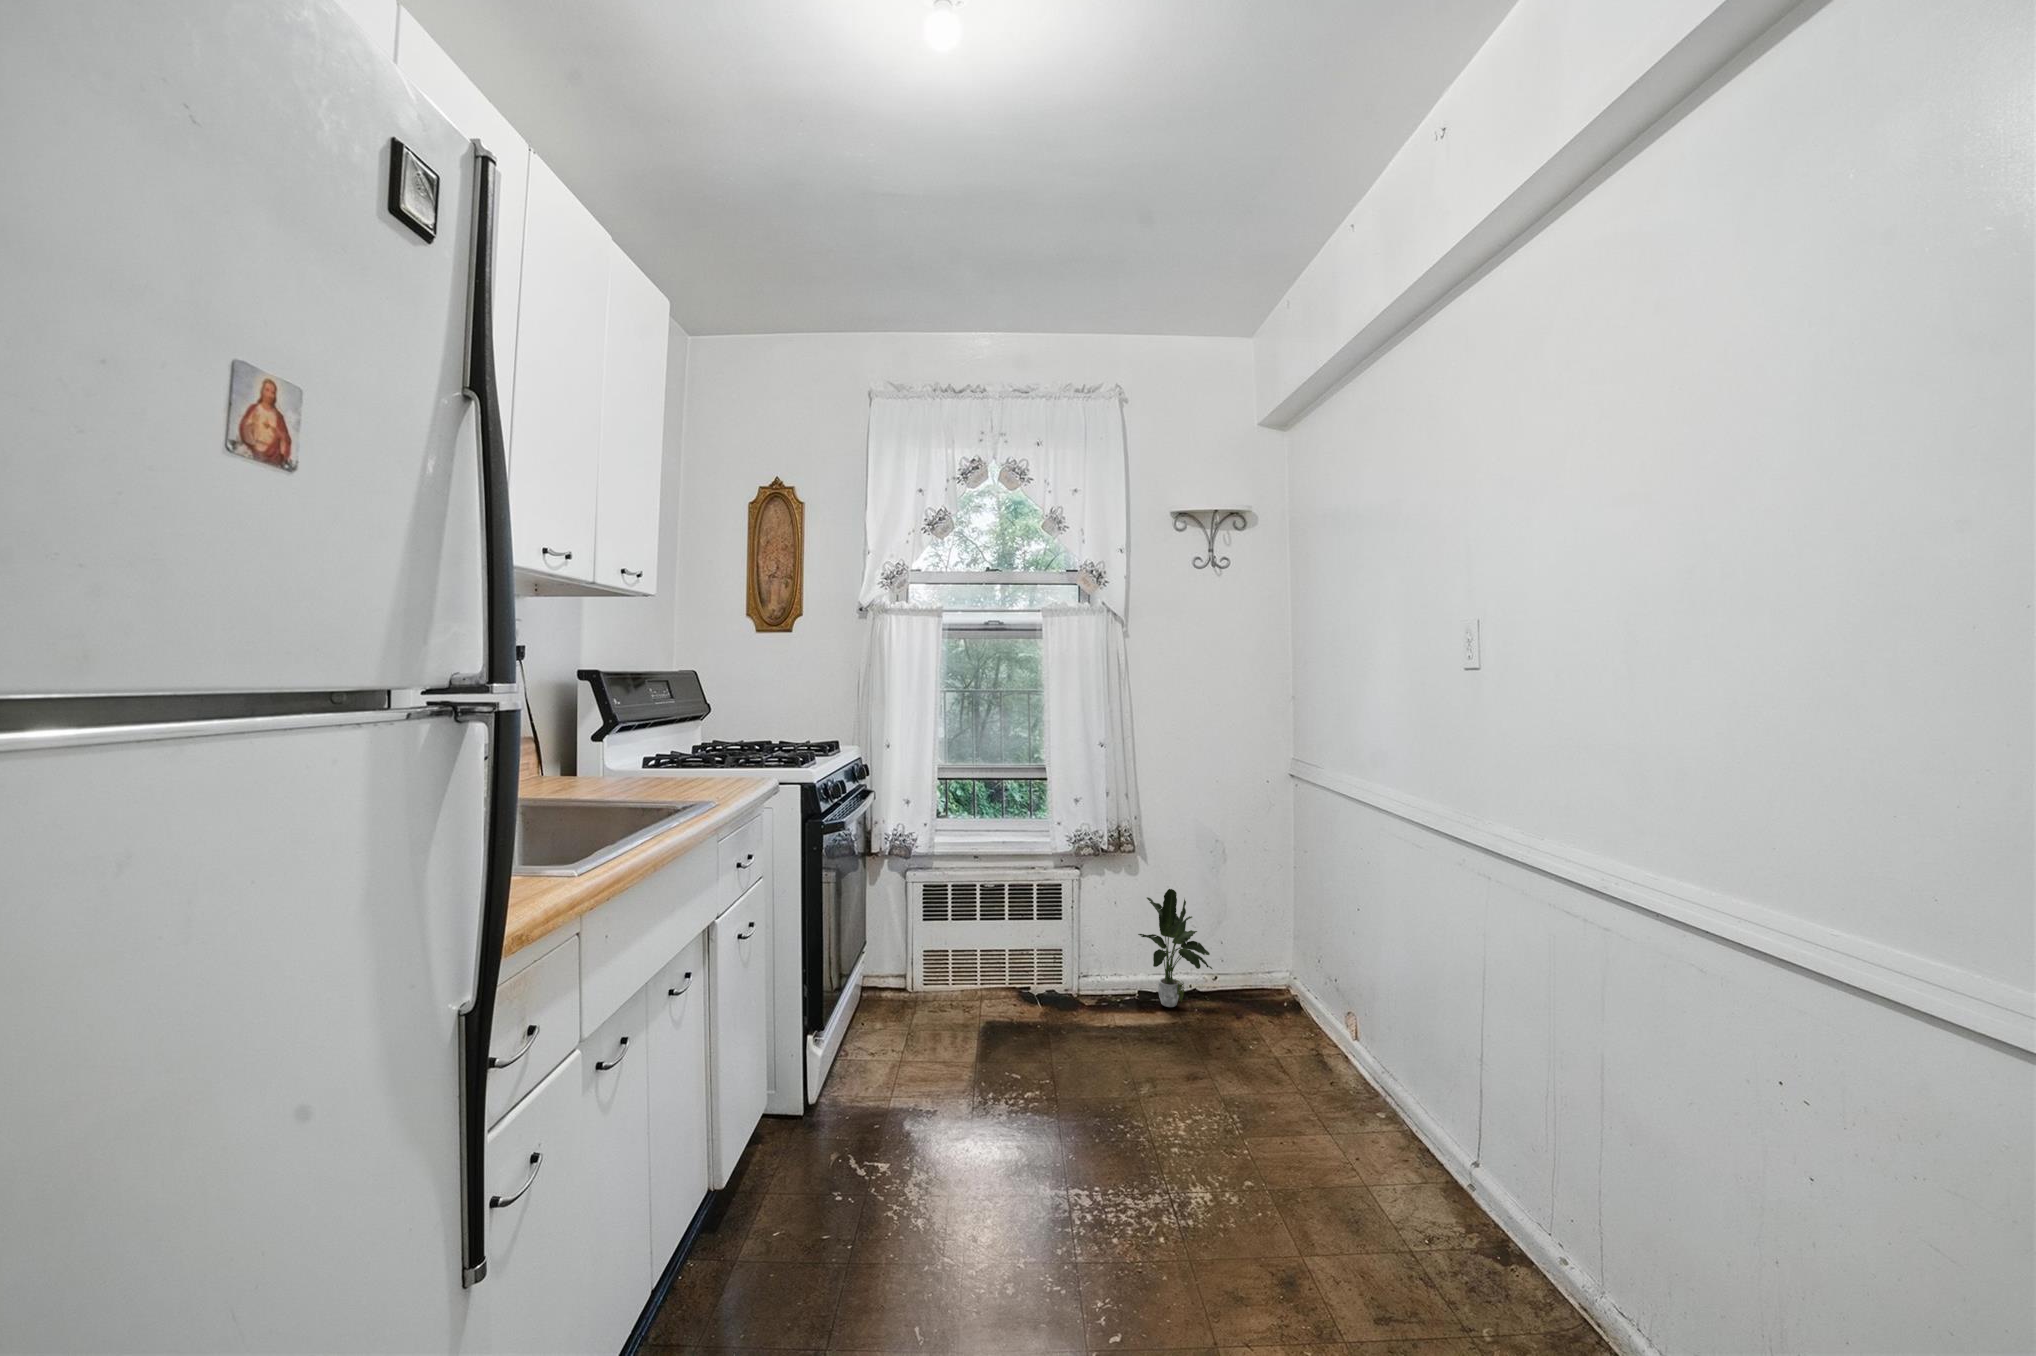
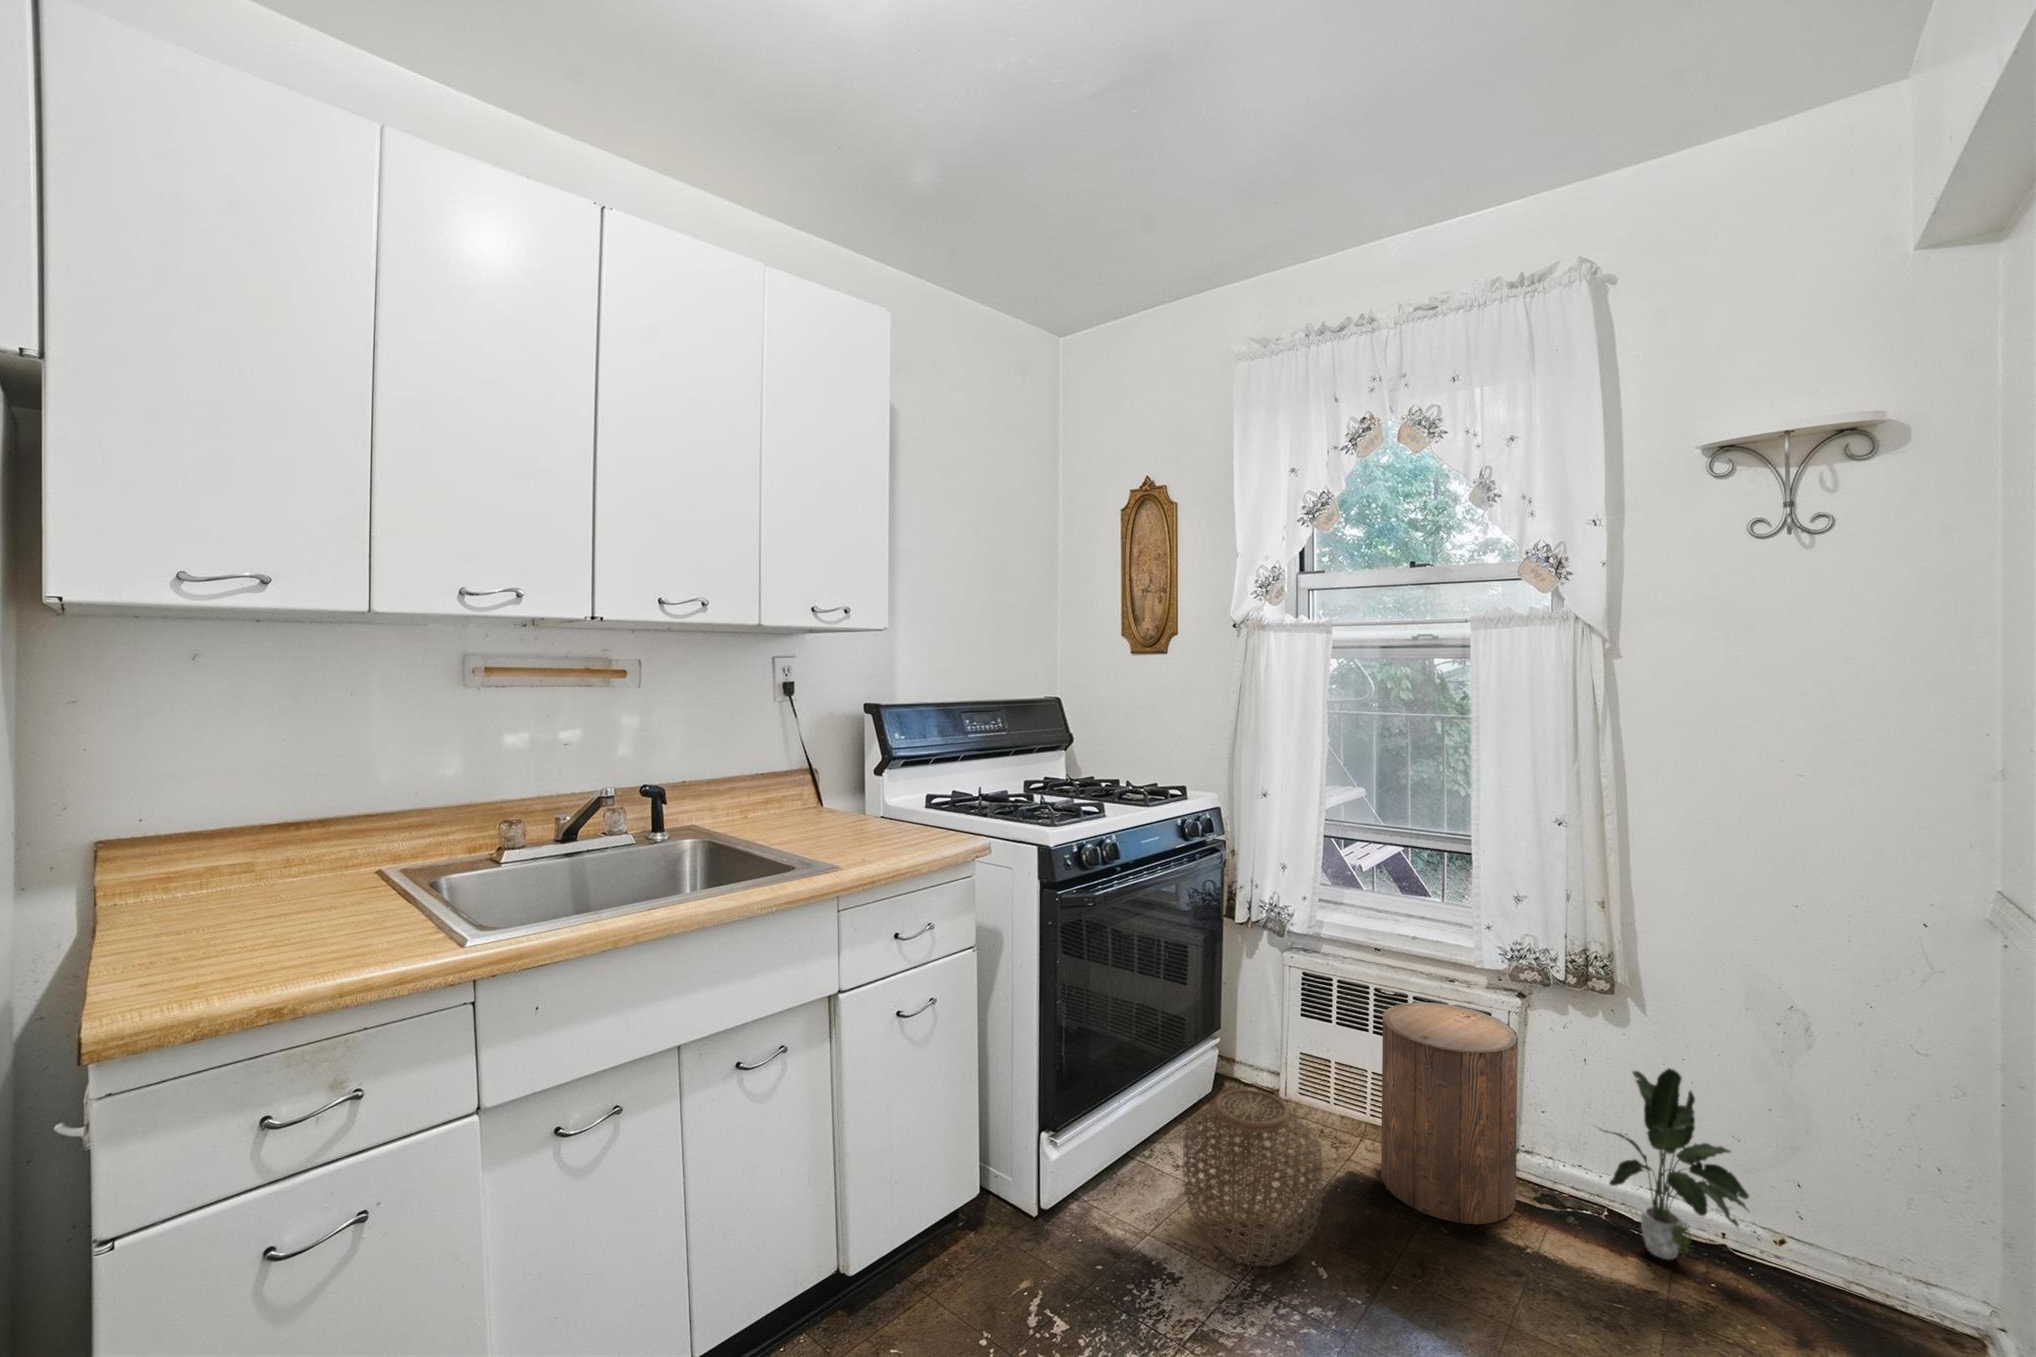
stool: none [1005,883,1093,1028] -> present [1381,1002,1518,1224]
woven basket: none [912,964,1019,1097] -> present [1183,1089,1322,1266]

